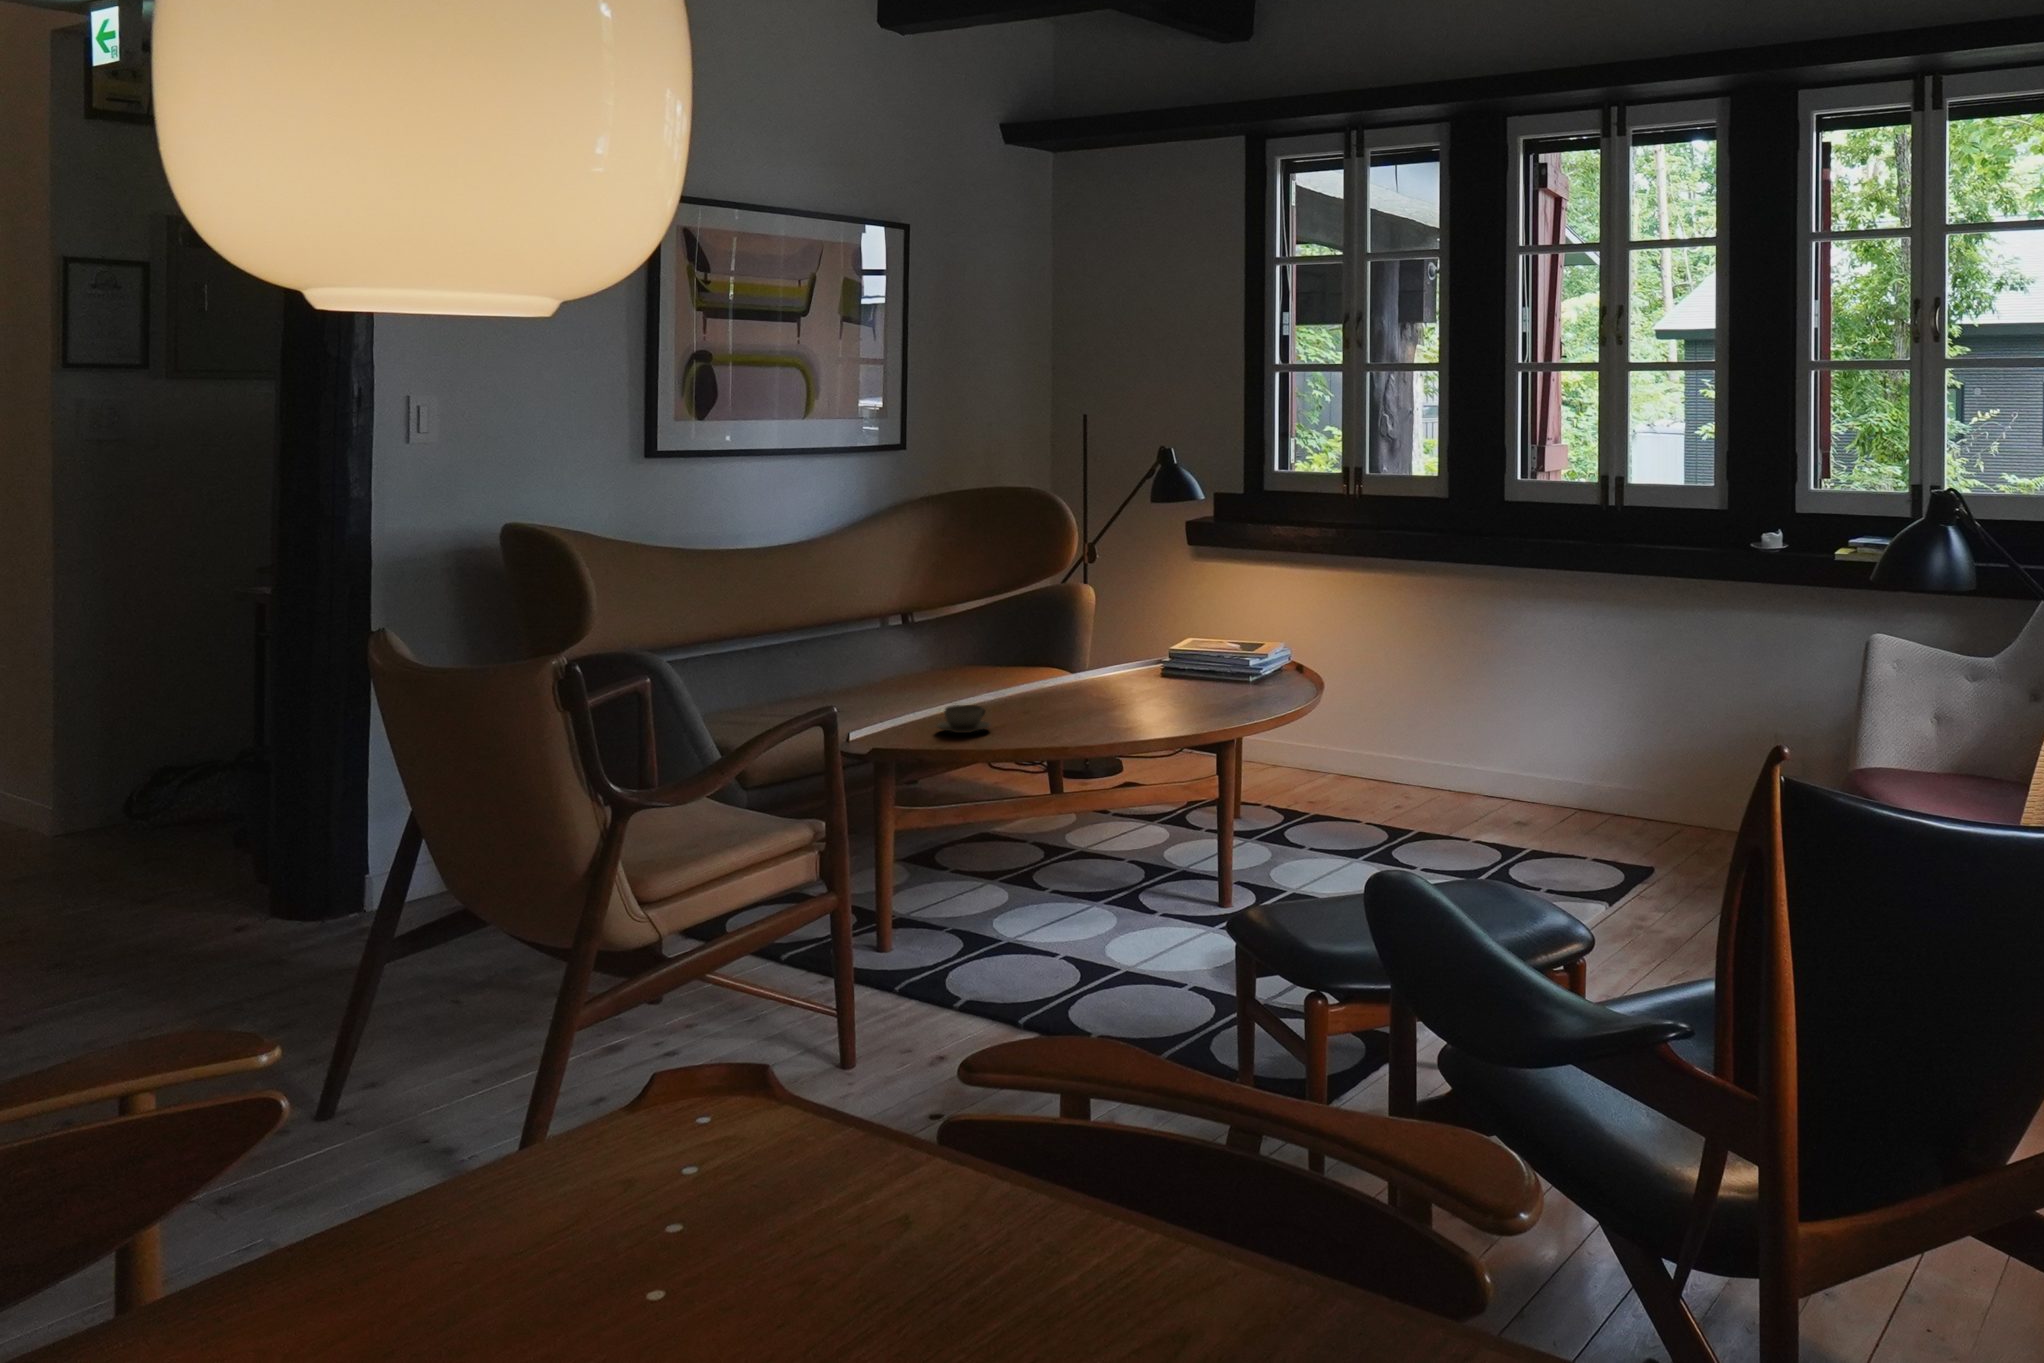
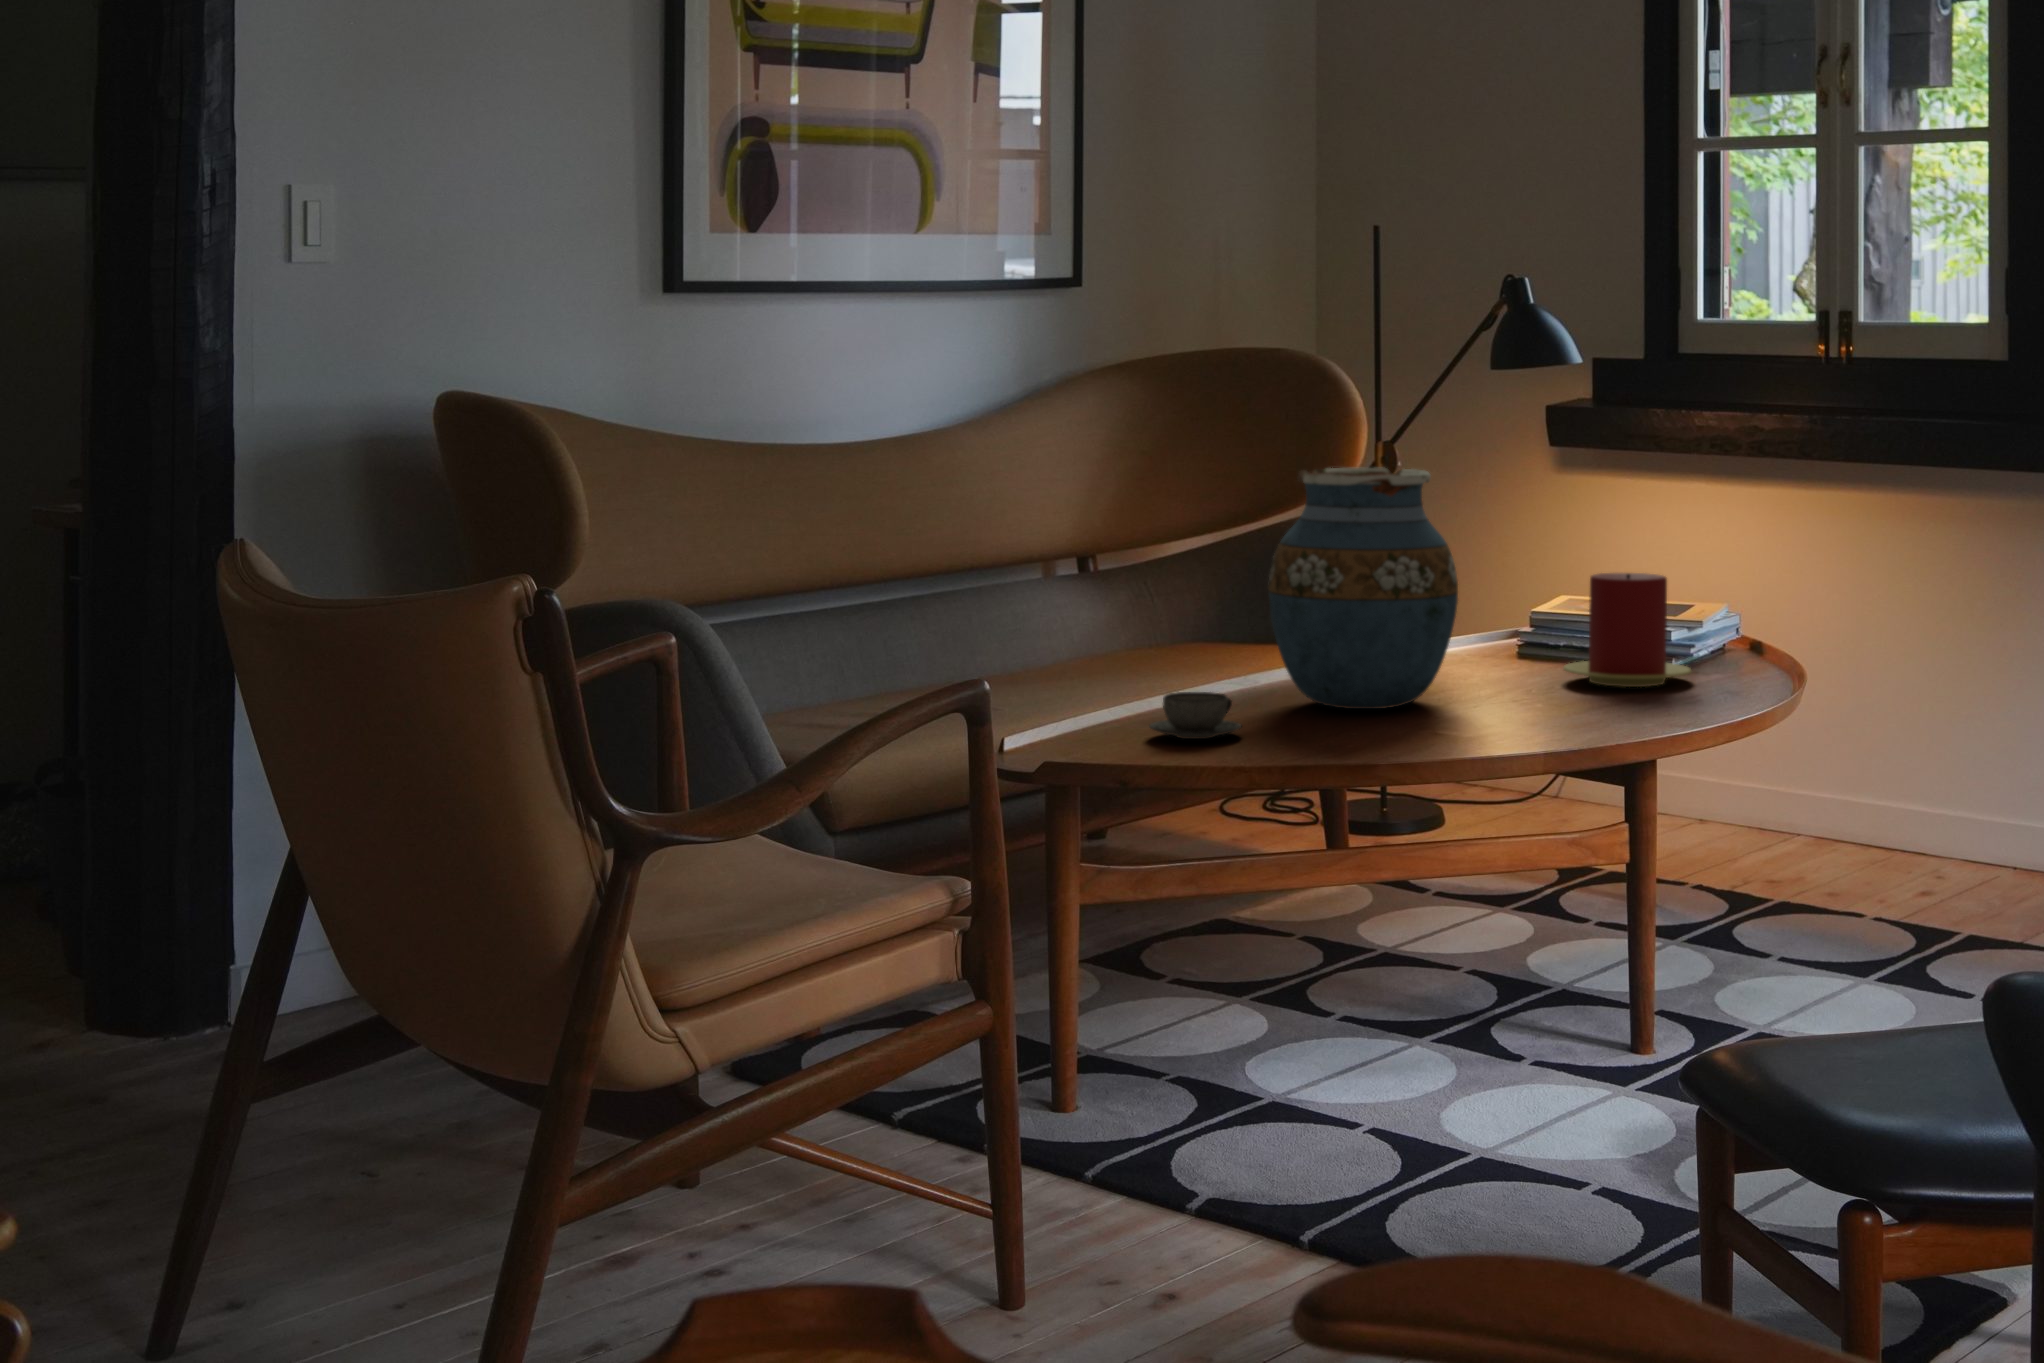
vase: none [1009,571,1119,713] -> present [1268,467,1458,709]
candle: none [1182,630,1255,697] -> present [1563,573,1691,687]

